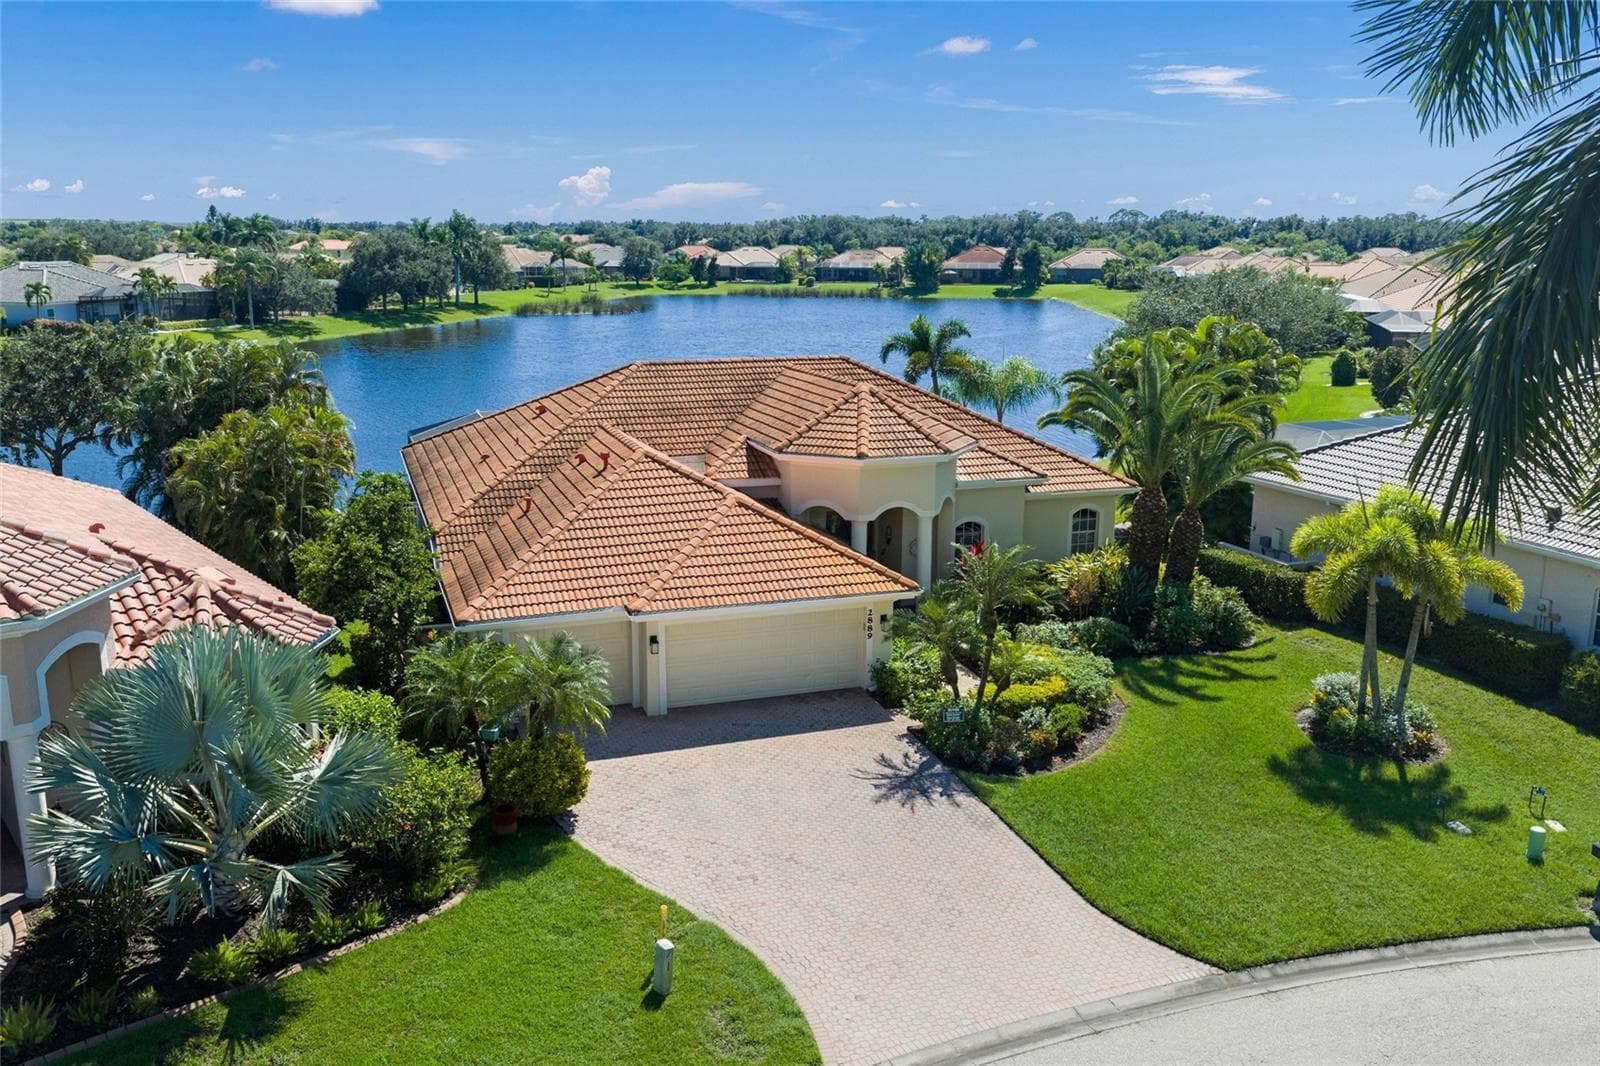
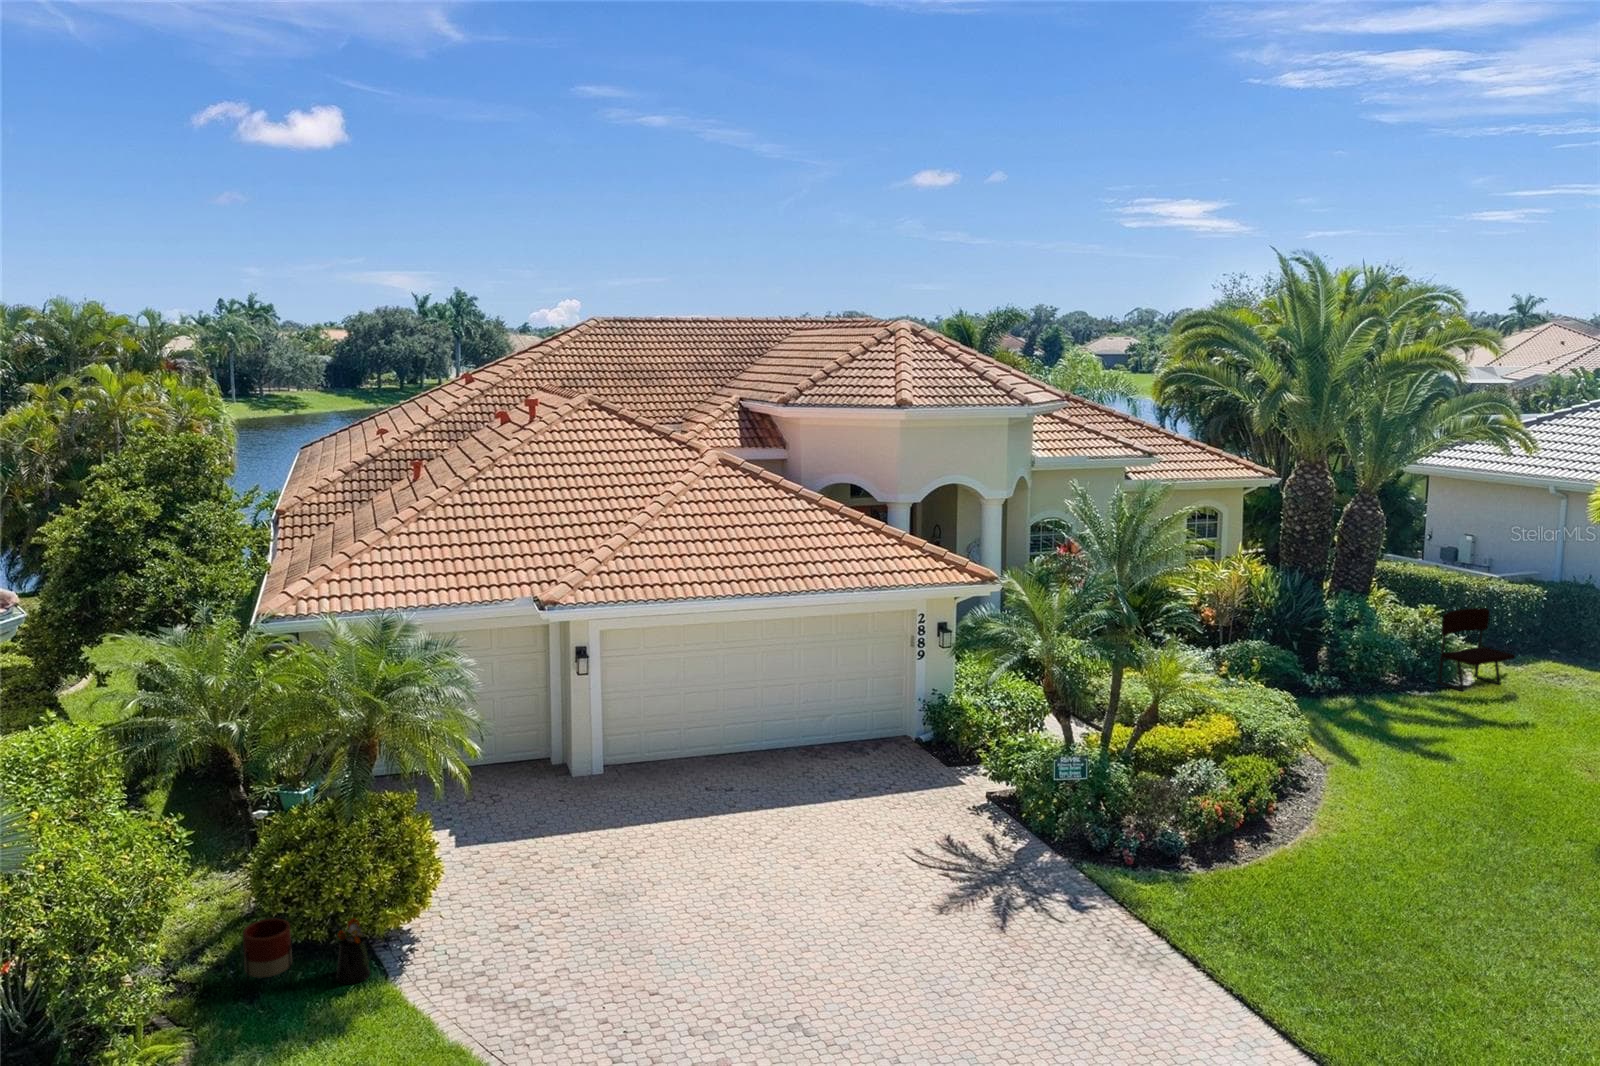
bench: none [1224,596,1277,653] -> present [1436,608,1515,691]
watering can: none [540,802,559,838] -> present [336,918,371,984]

